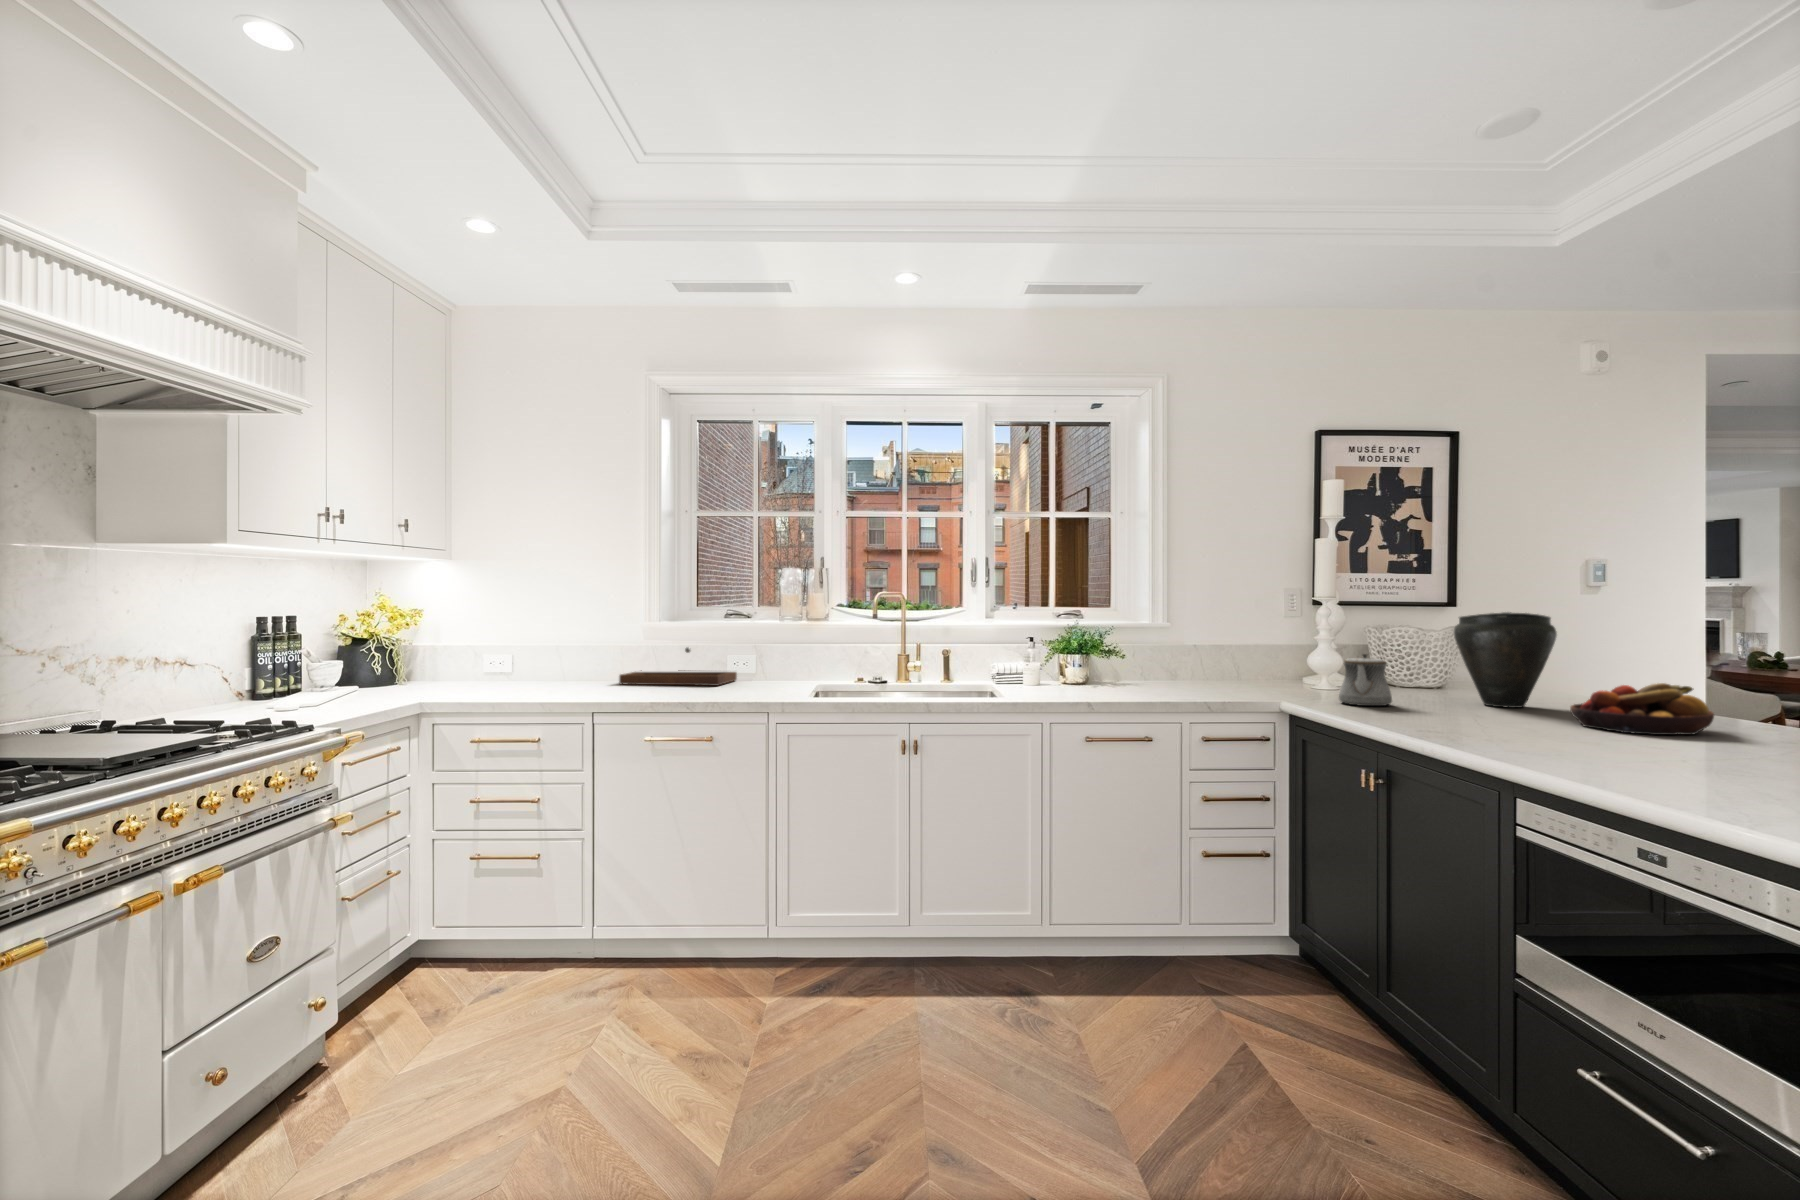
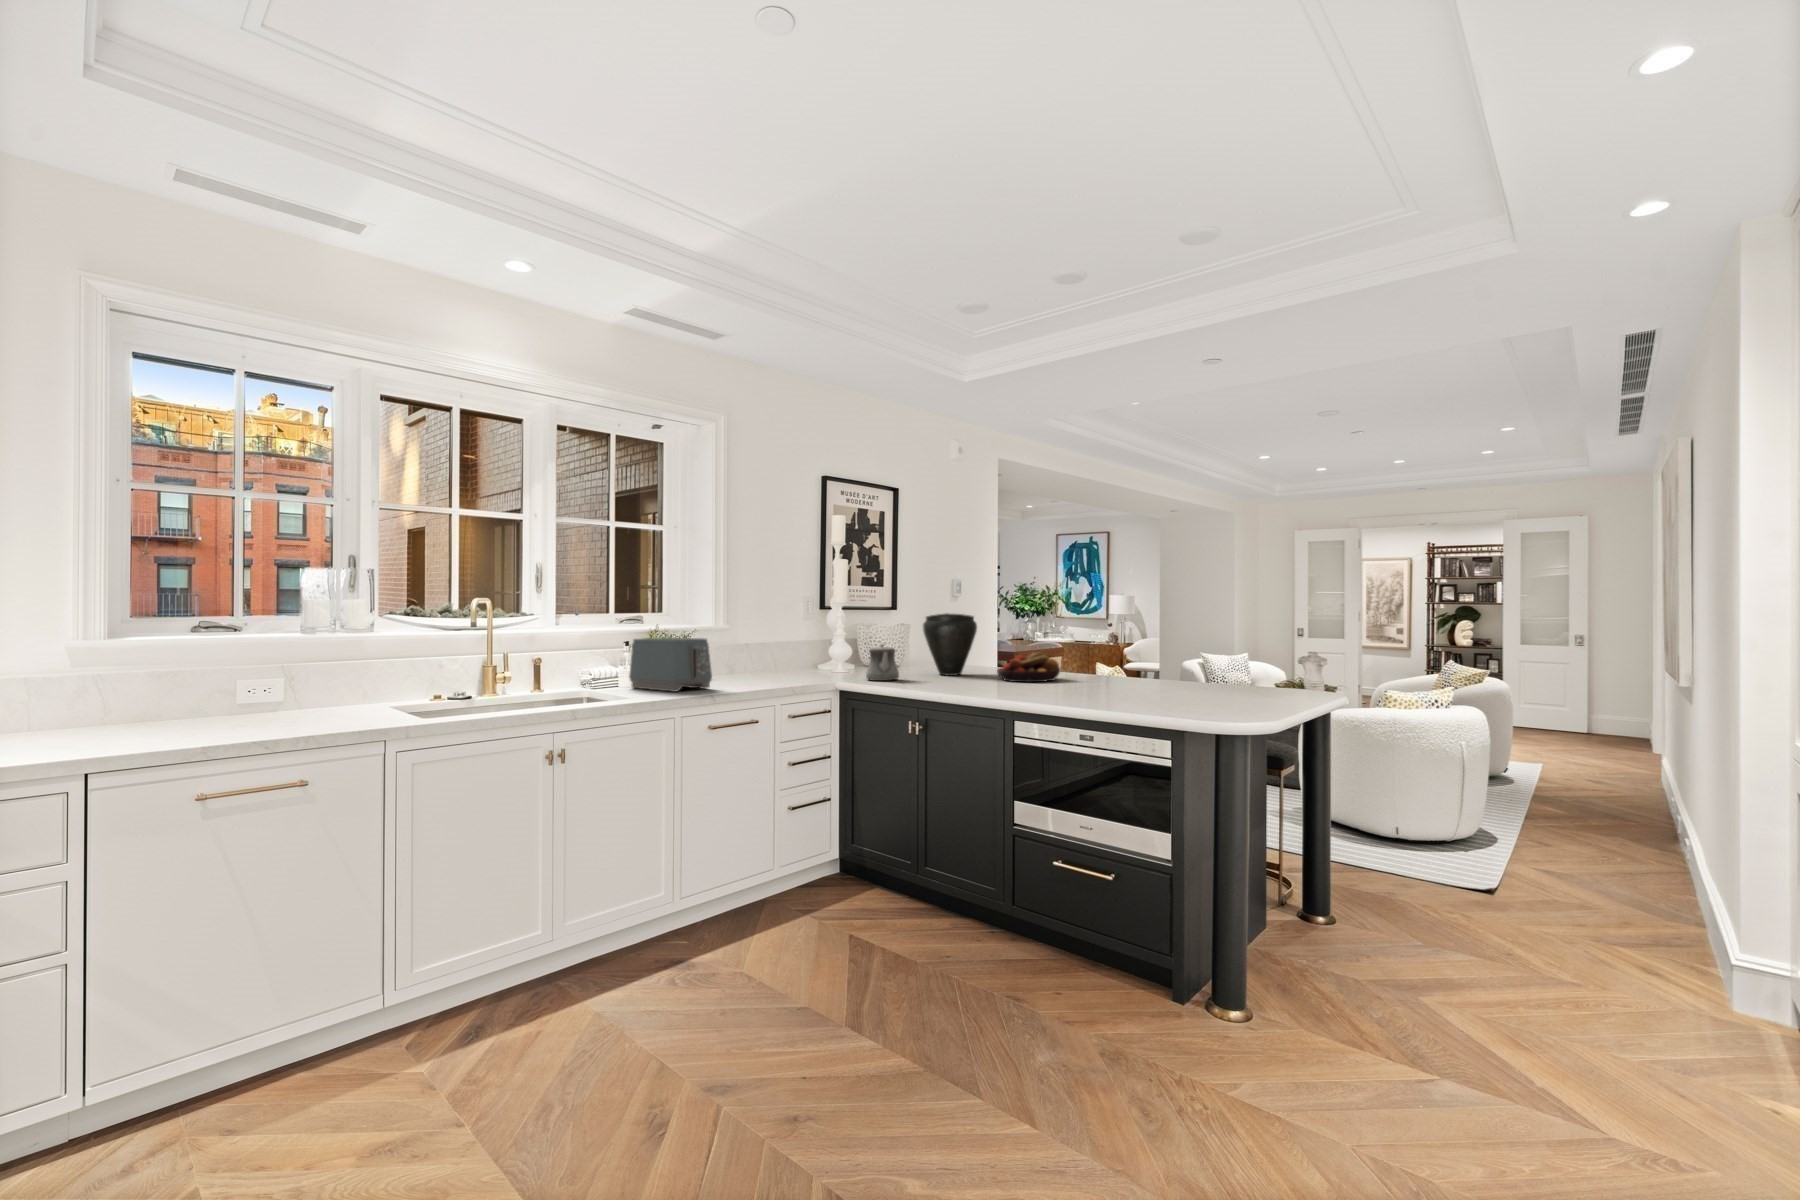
toaster: none [1035,634,1111,696] -> present [629,638,712,692]
tray: present [619,648,737,686] -> none [97,671,272,726]

